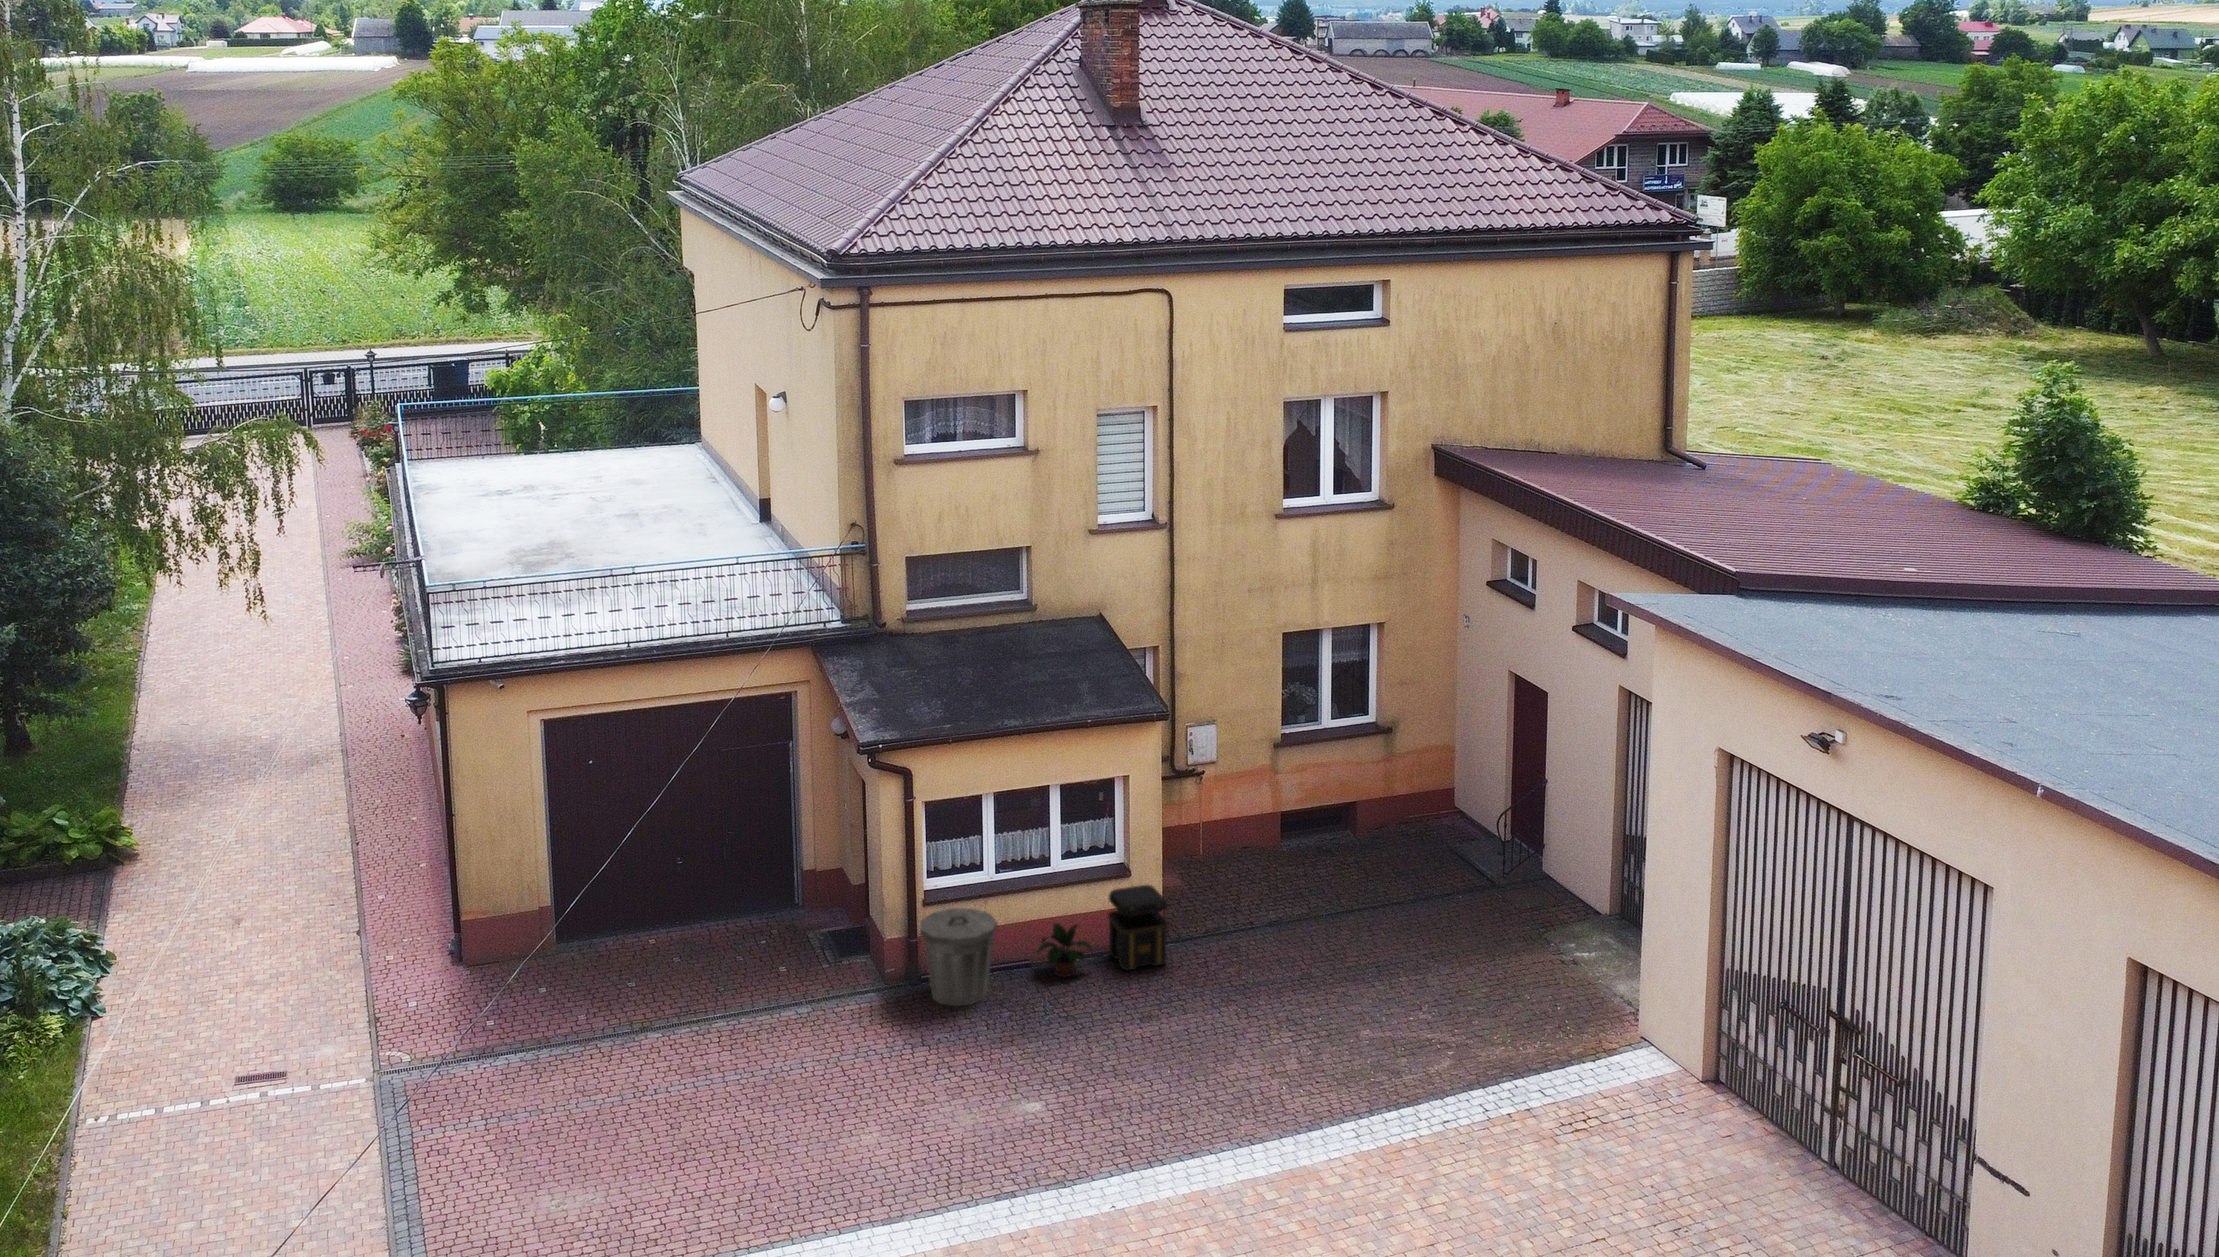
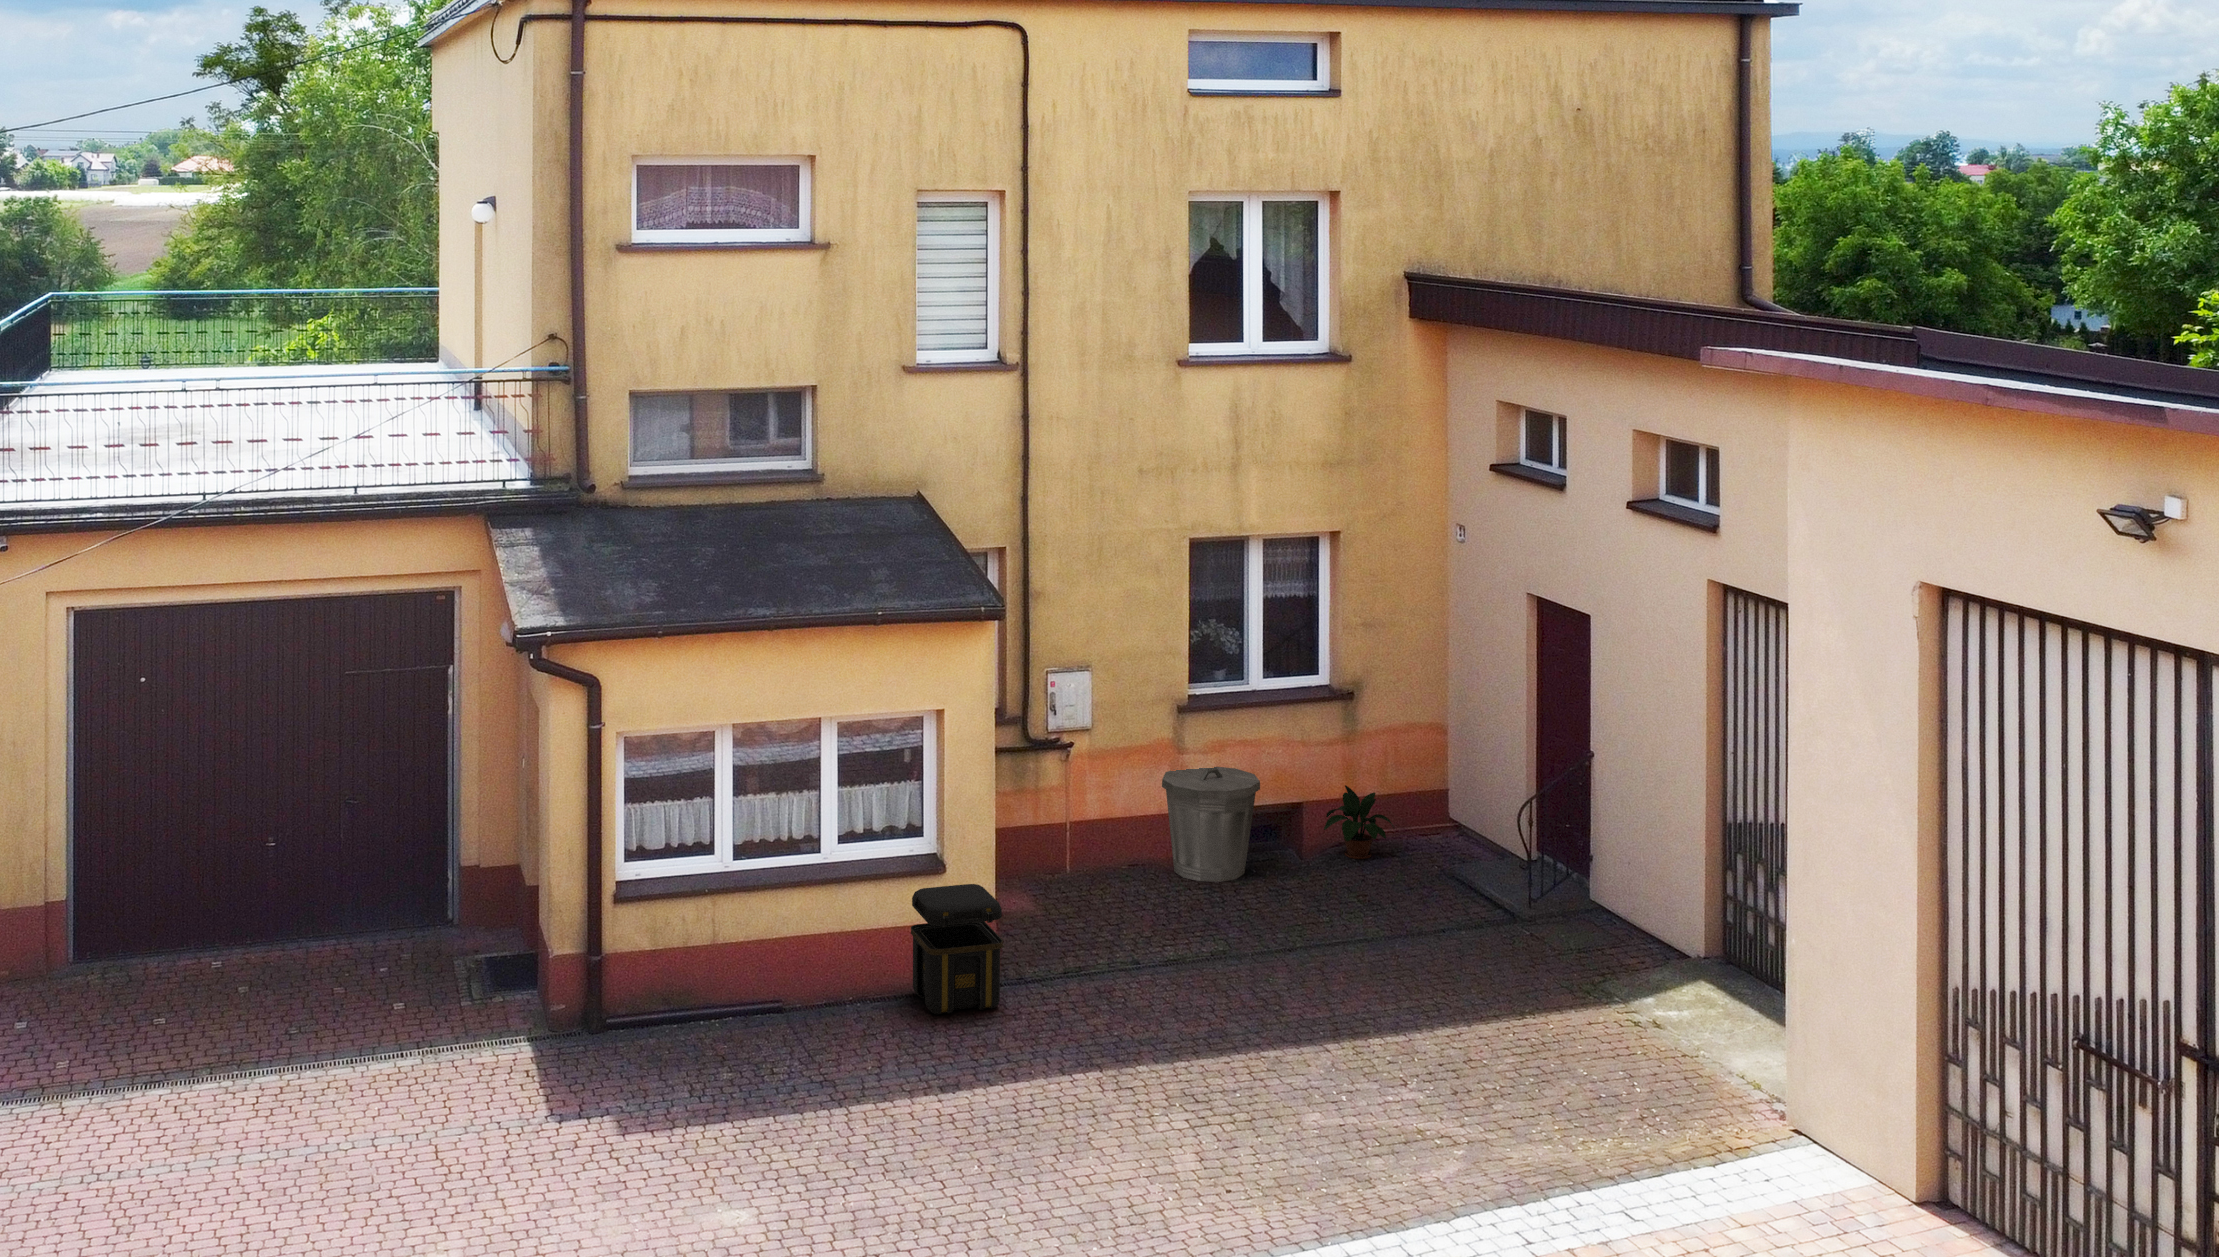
trash can: present [920,908,997,1006] -> present [1162,767,1260,882]
potted plant: present [1038,923,1093,977] -> present [1324,785,1393,859]

